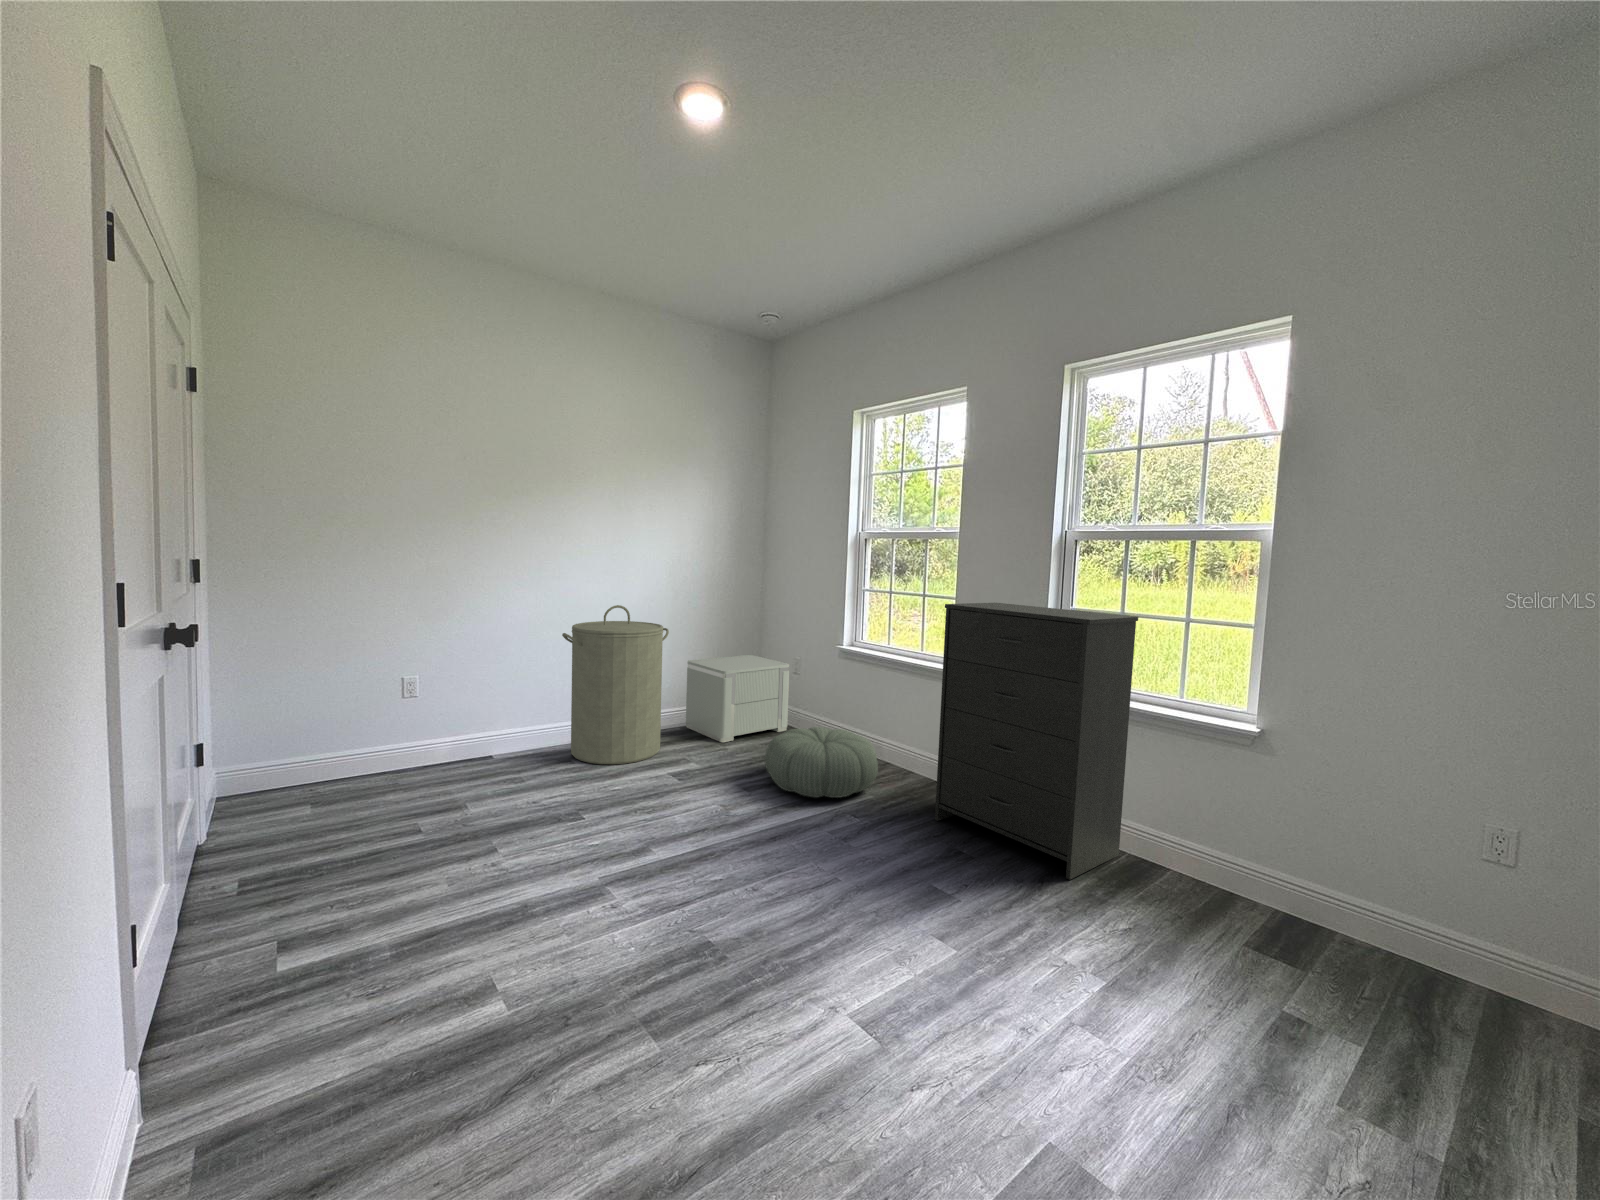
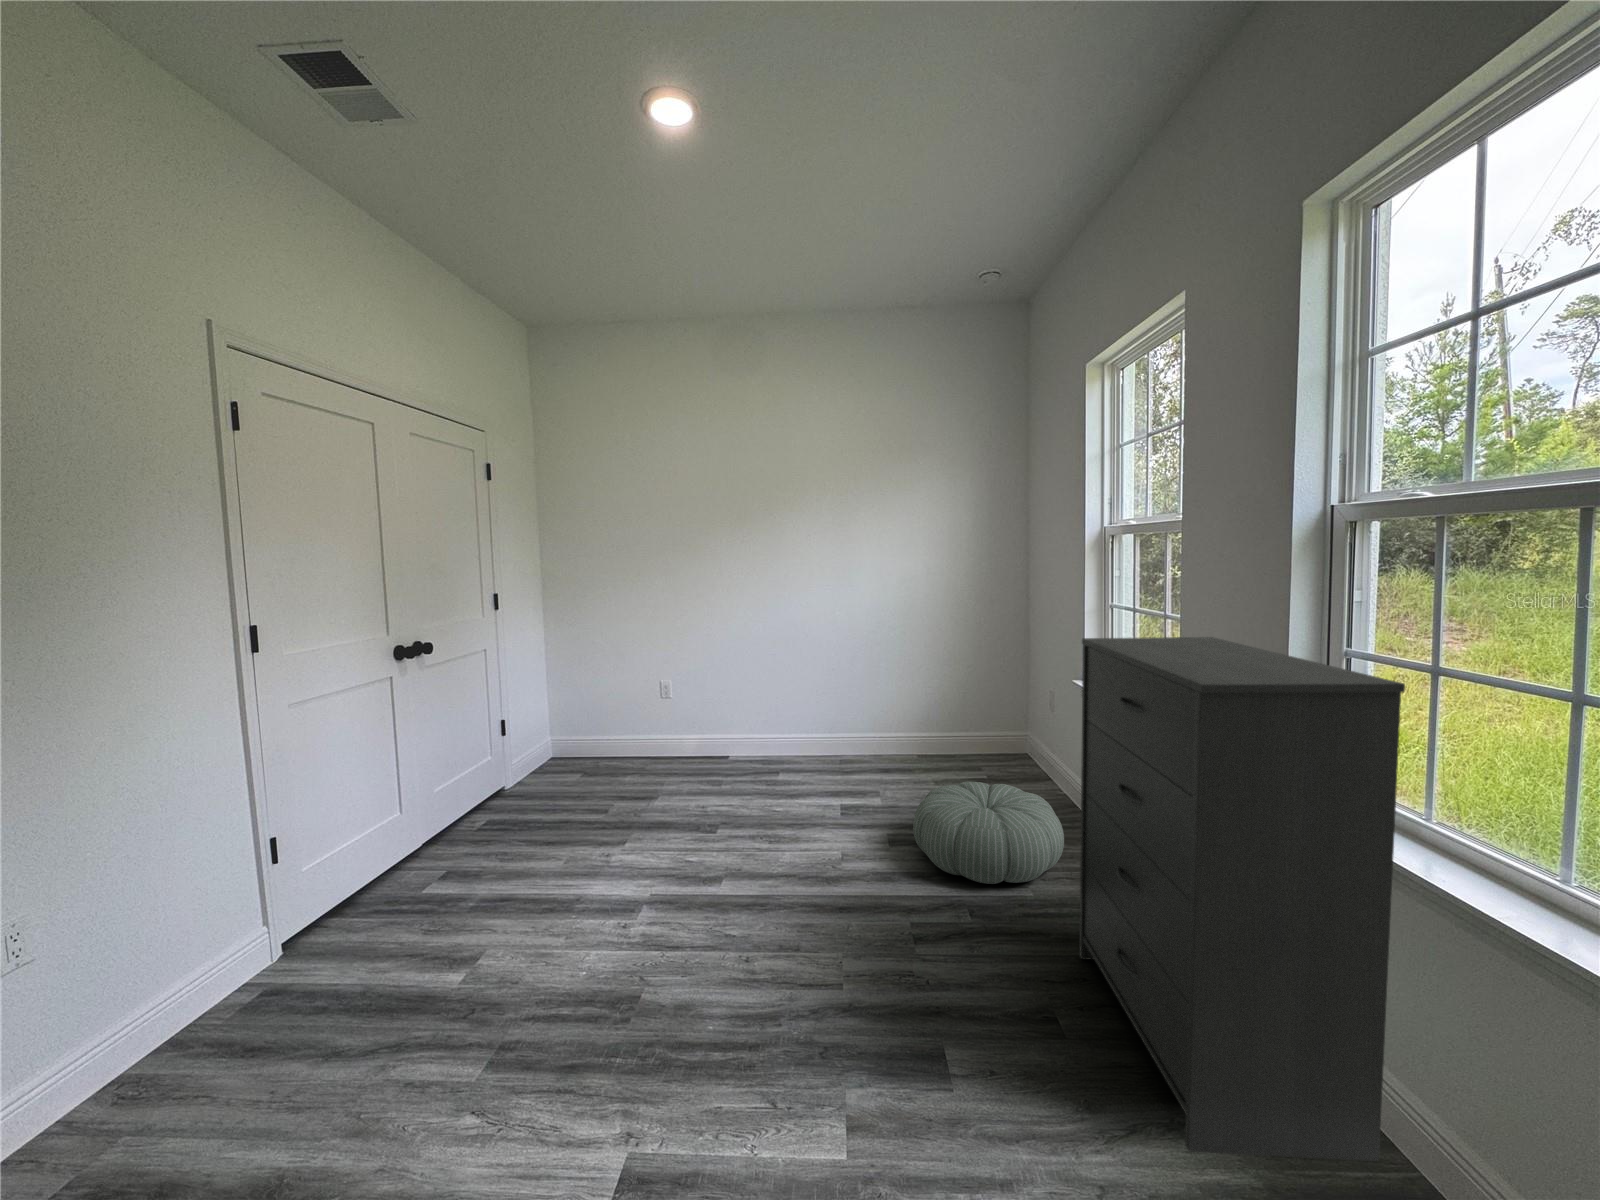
laundry hamper: present [562,605,669,764] -> none [772,624,882,786]
nightstand: present [686,655,789,742] -> none [926,682,1039,782]

